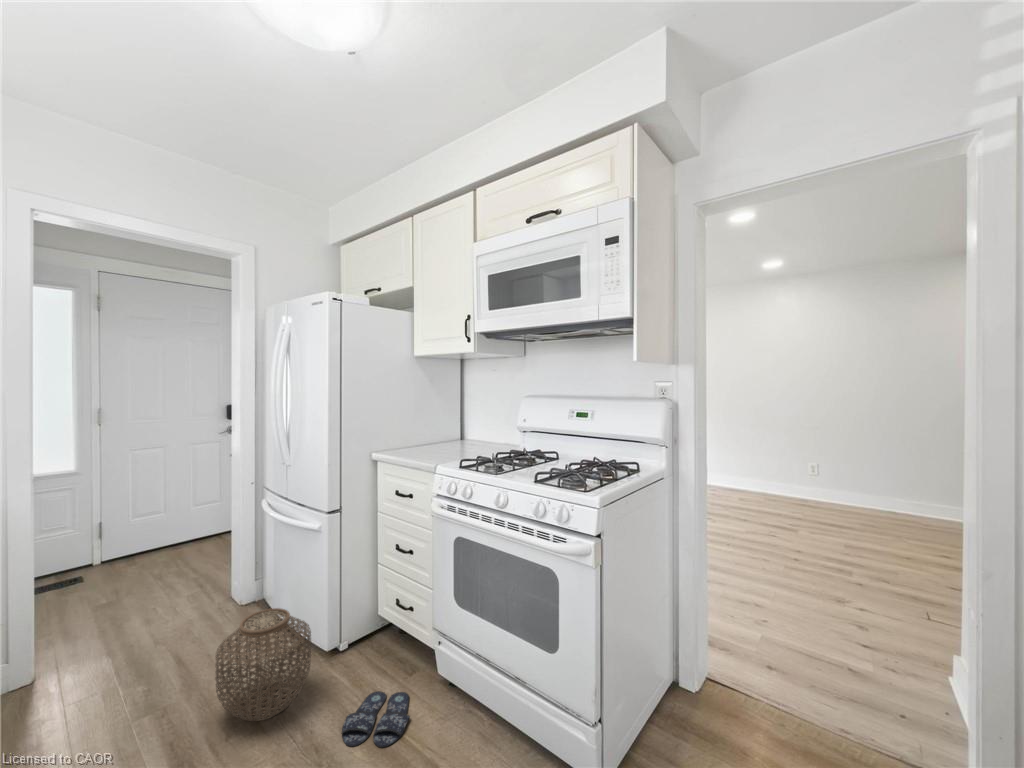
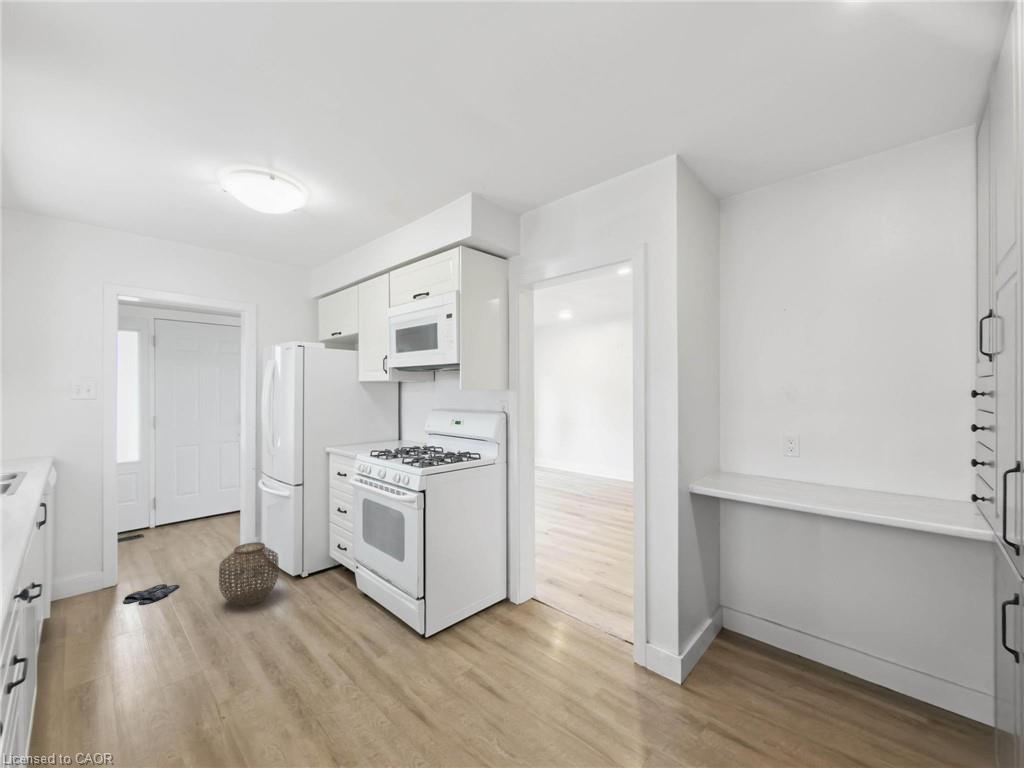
slippers: present [342,691,410,748] -> present [123,584,179,605]

